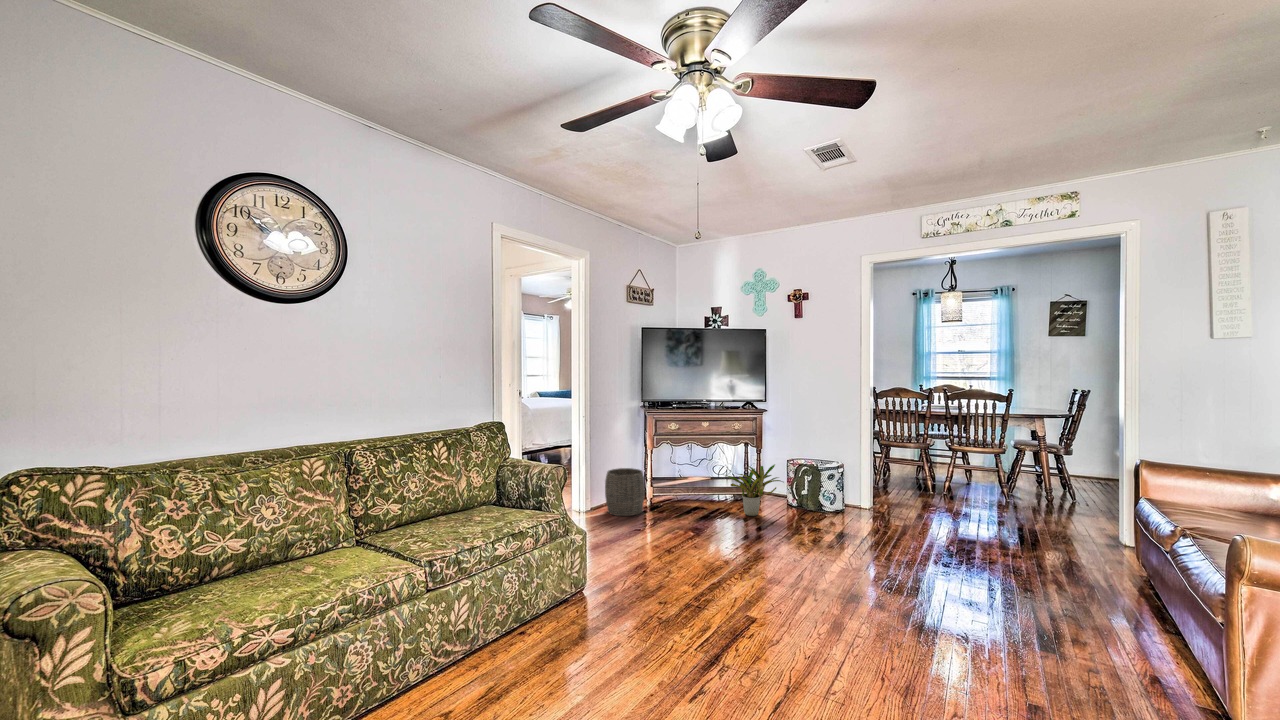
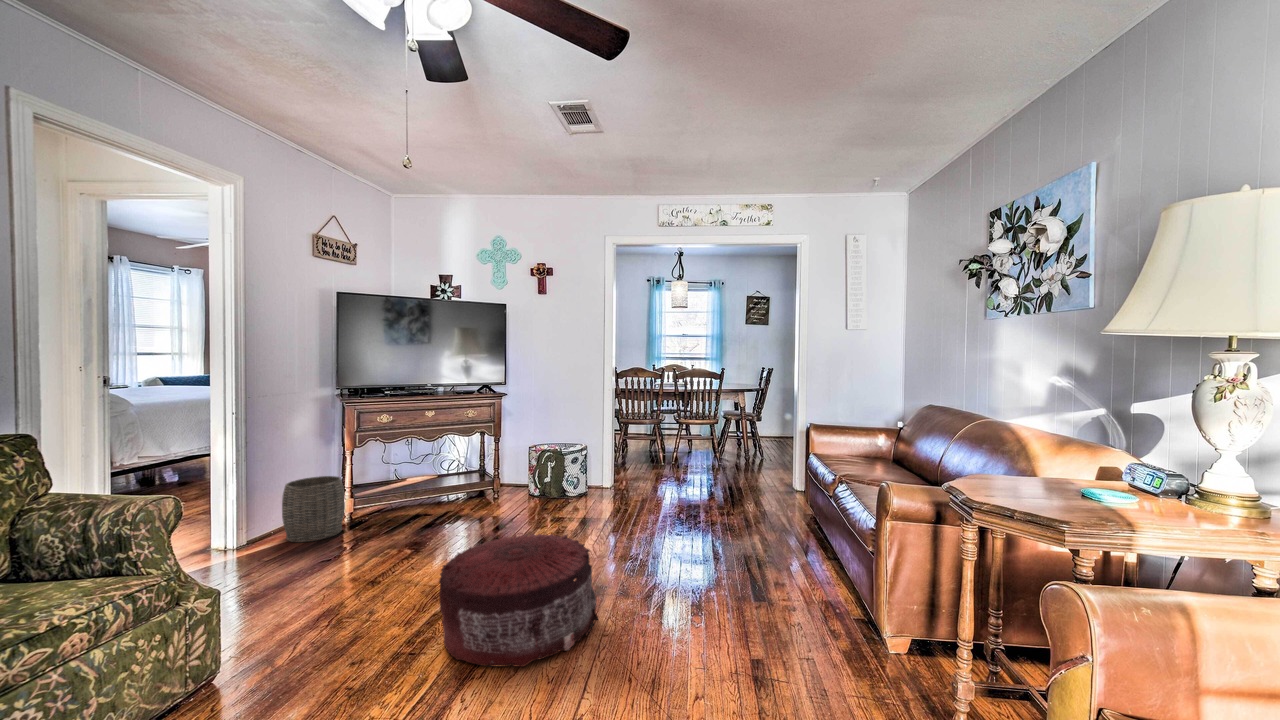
potted plant: present [726,464,783,516] -> none [451,452,525,515]
pouf: none [718,533,847,637] -> present [439,534,598,667]

